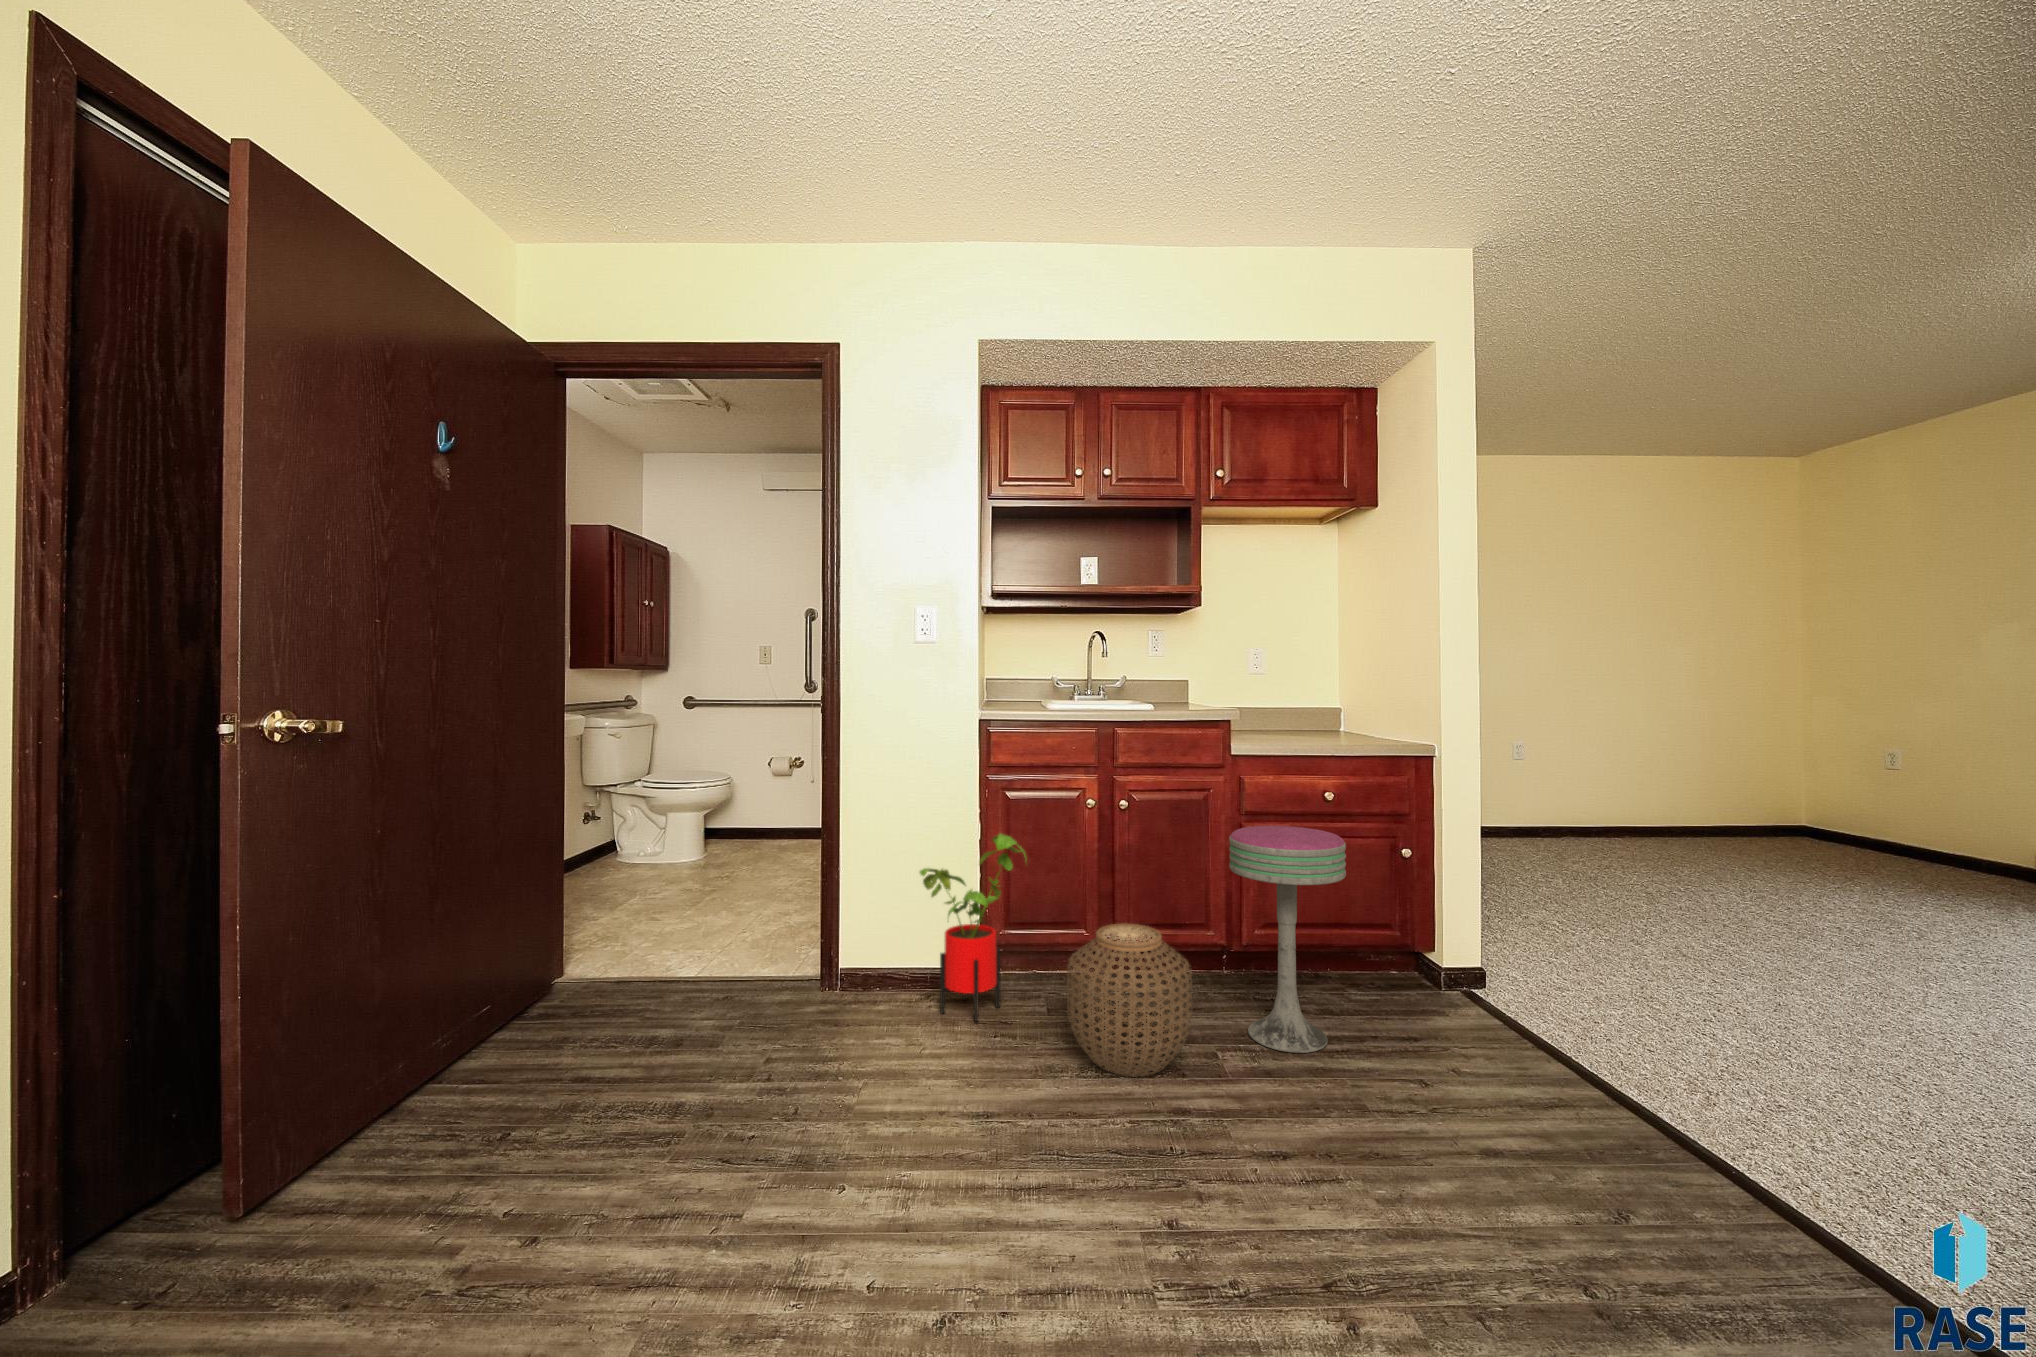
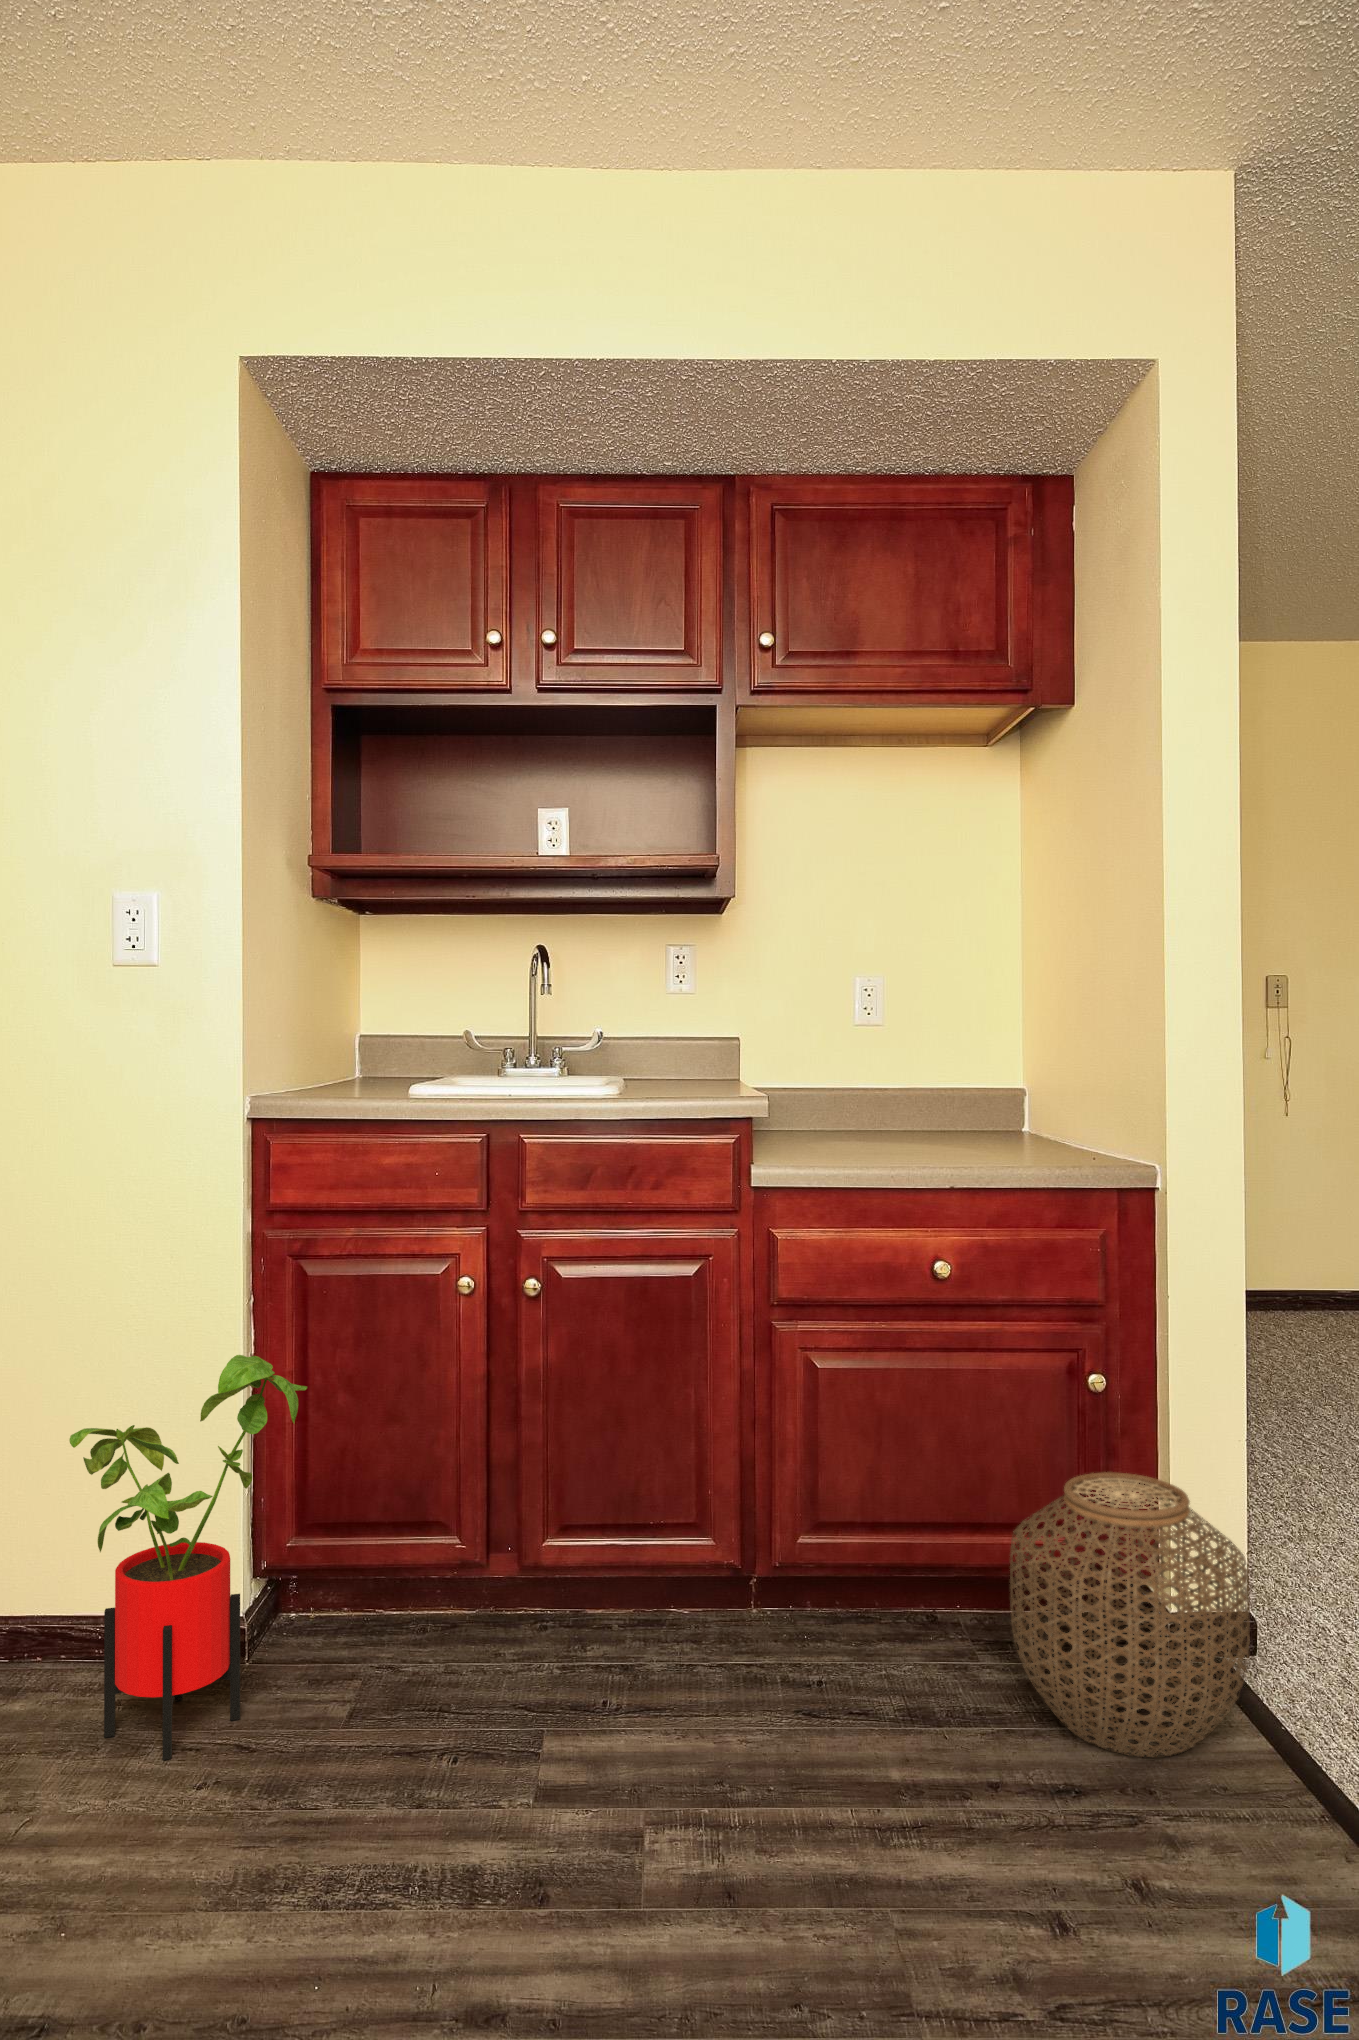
bar stool: present [1229,826,1346,1053] -> none [687,1337,922,1834]
woven basket: present [1067,924,1192,1077] -> present [1010,1472,1250,1757]

